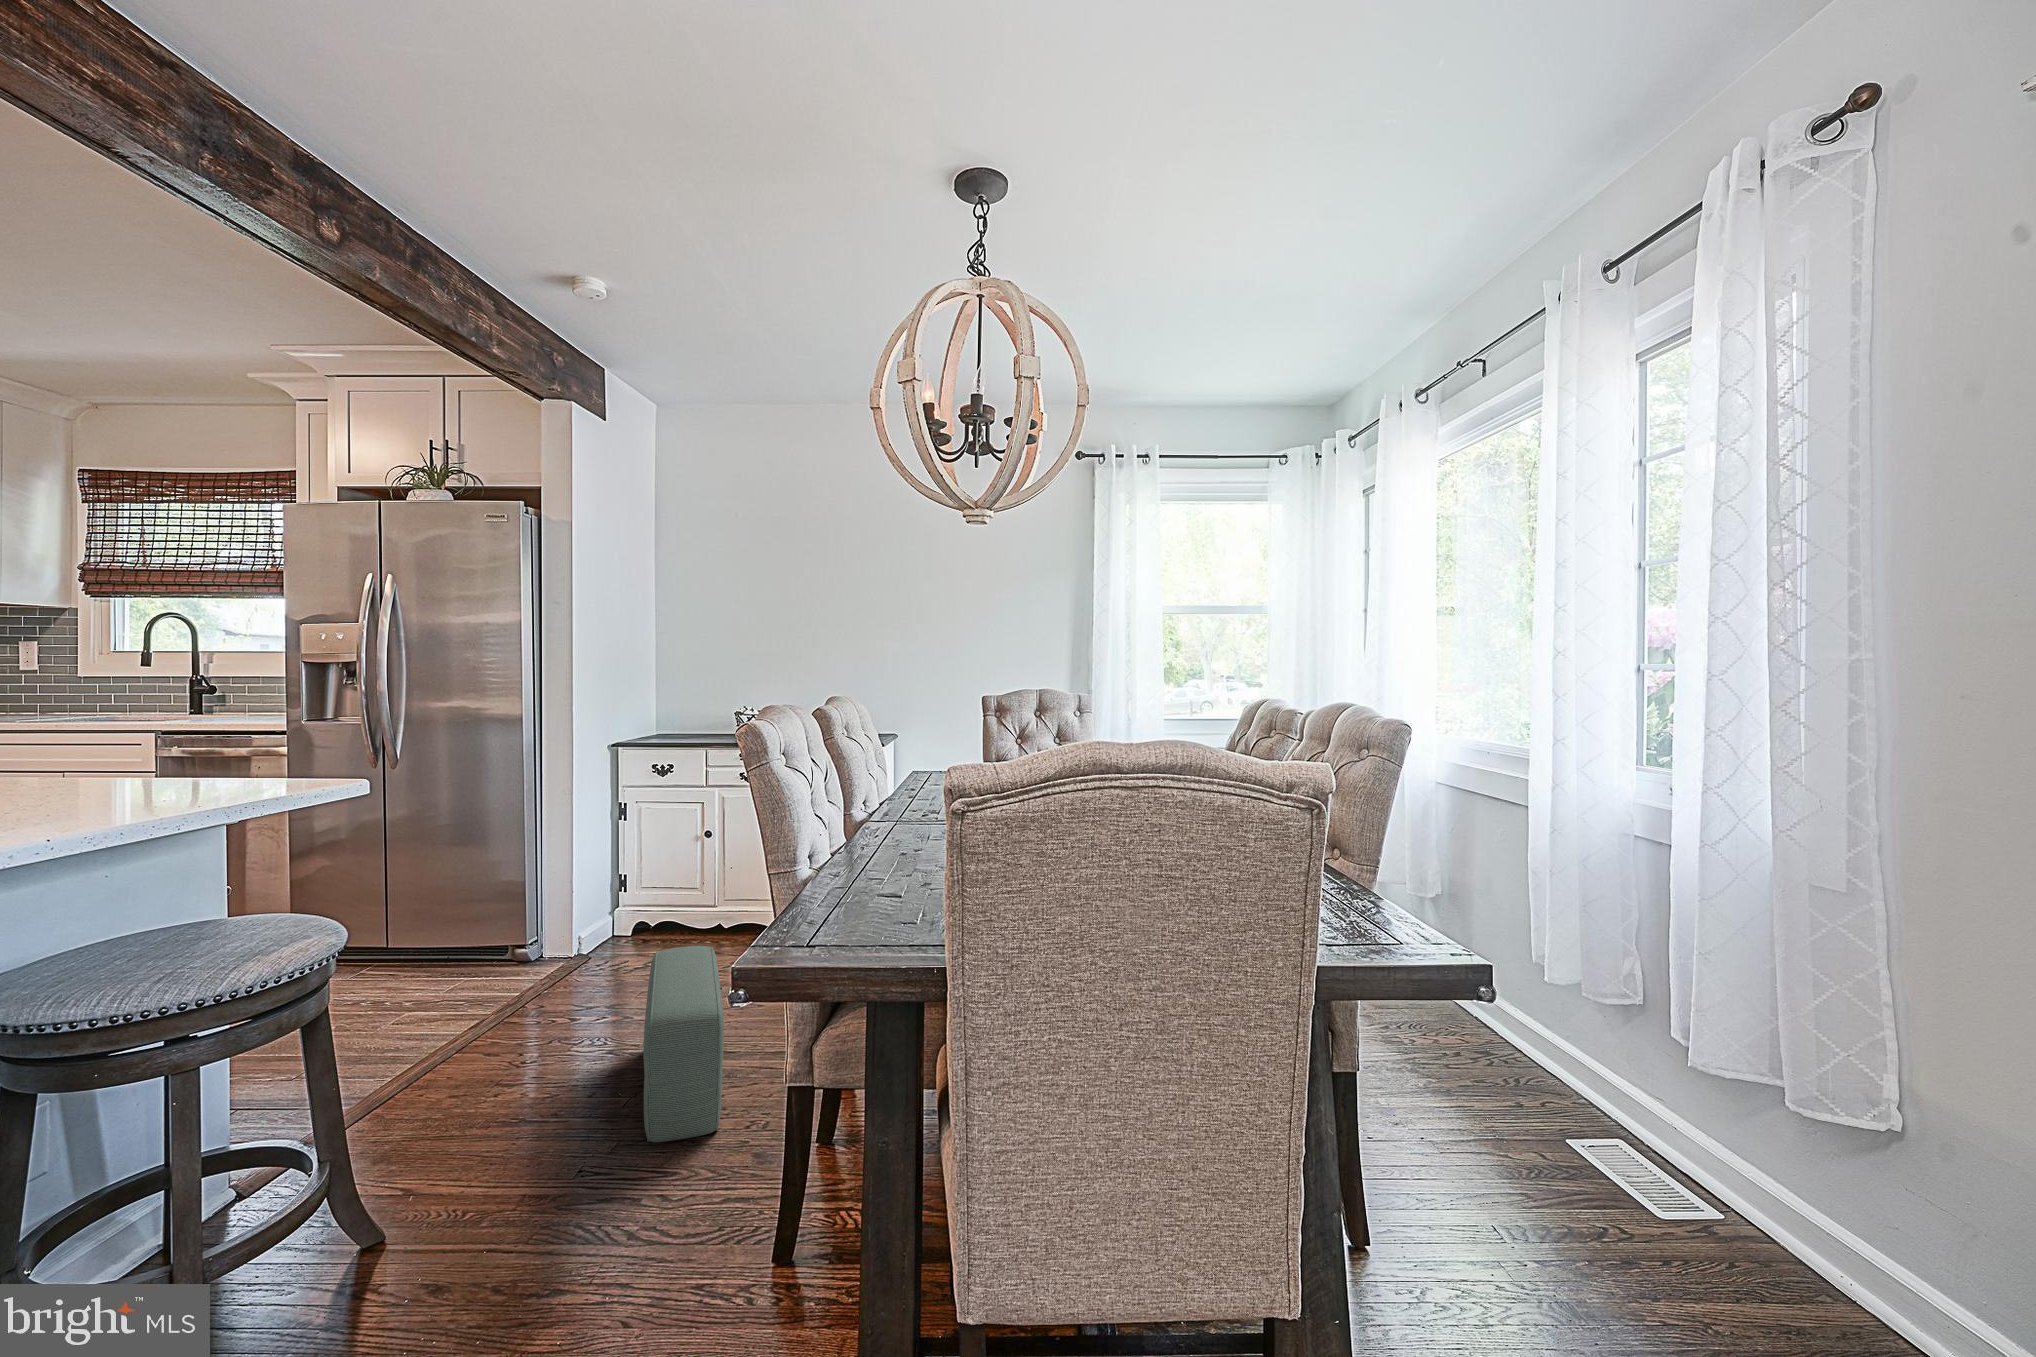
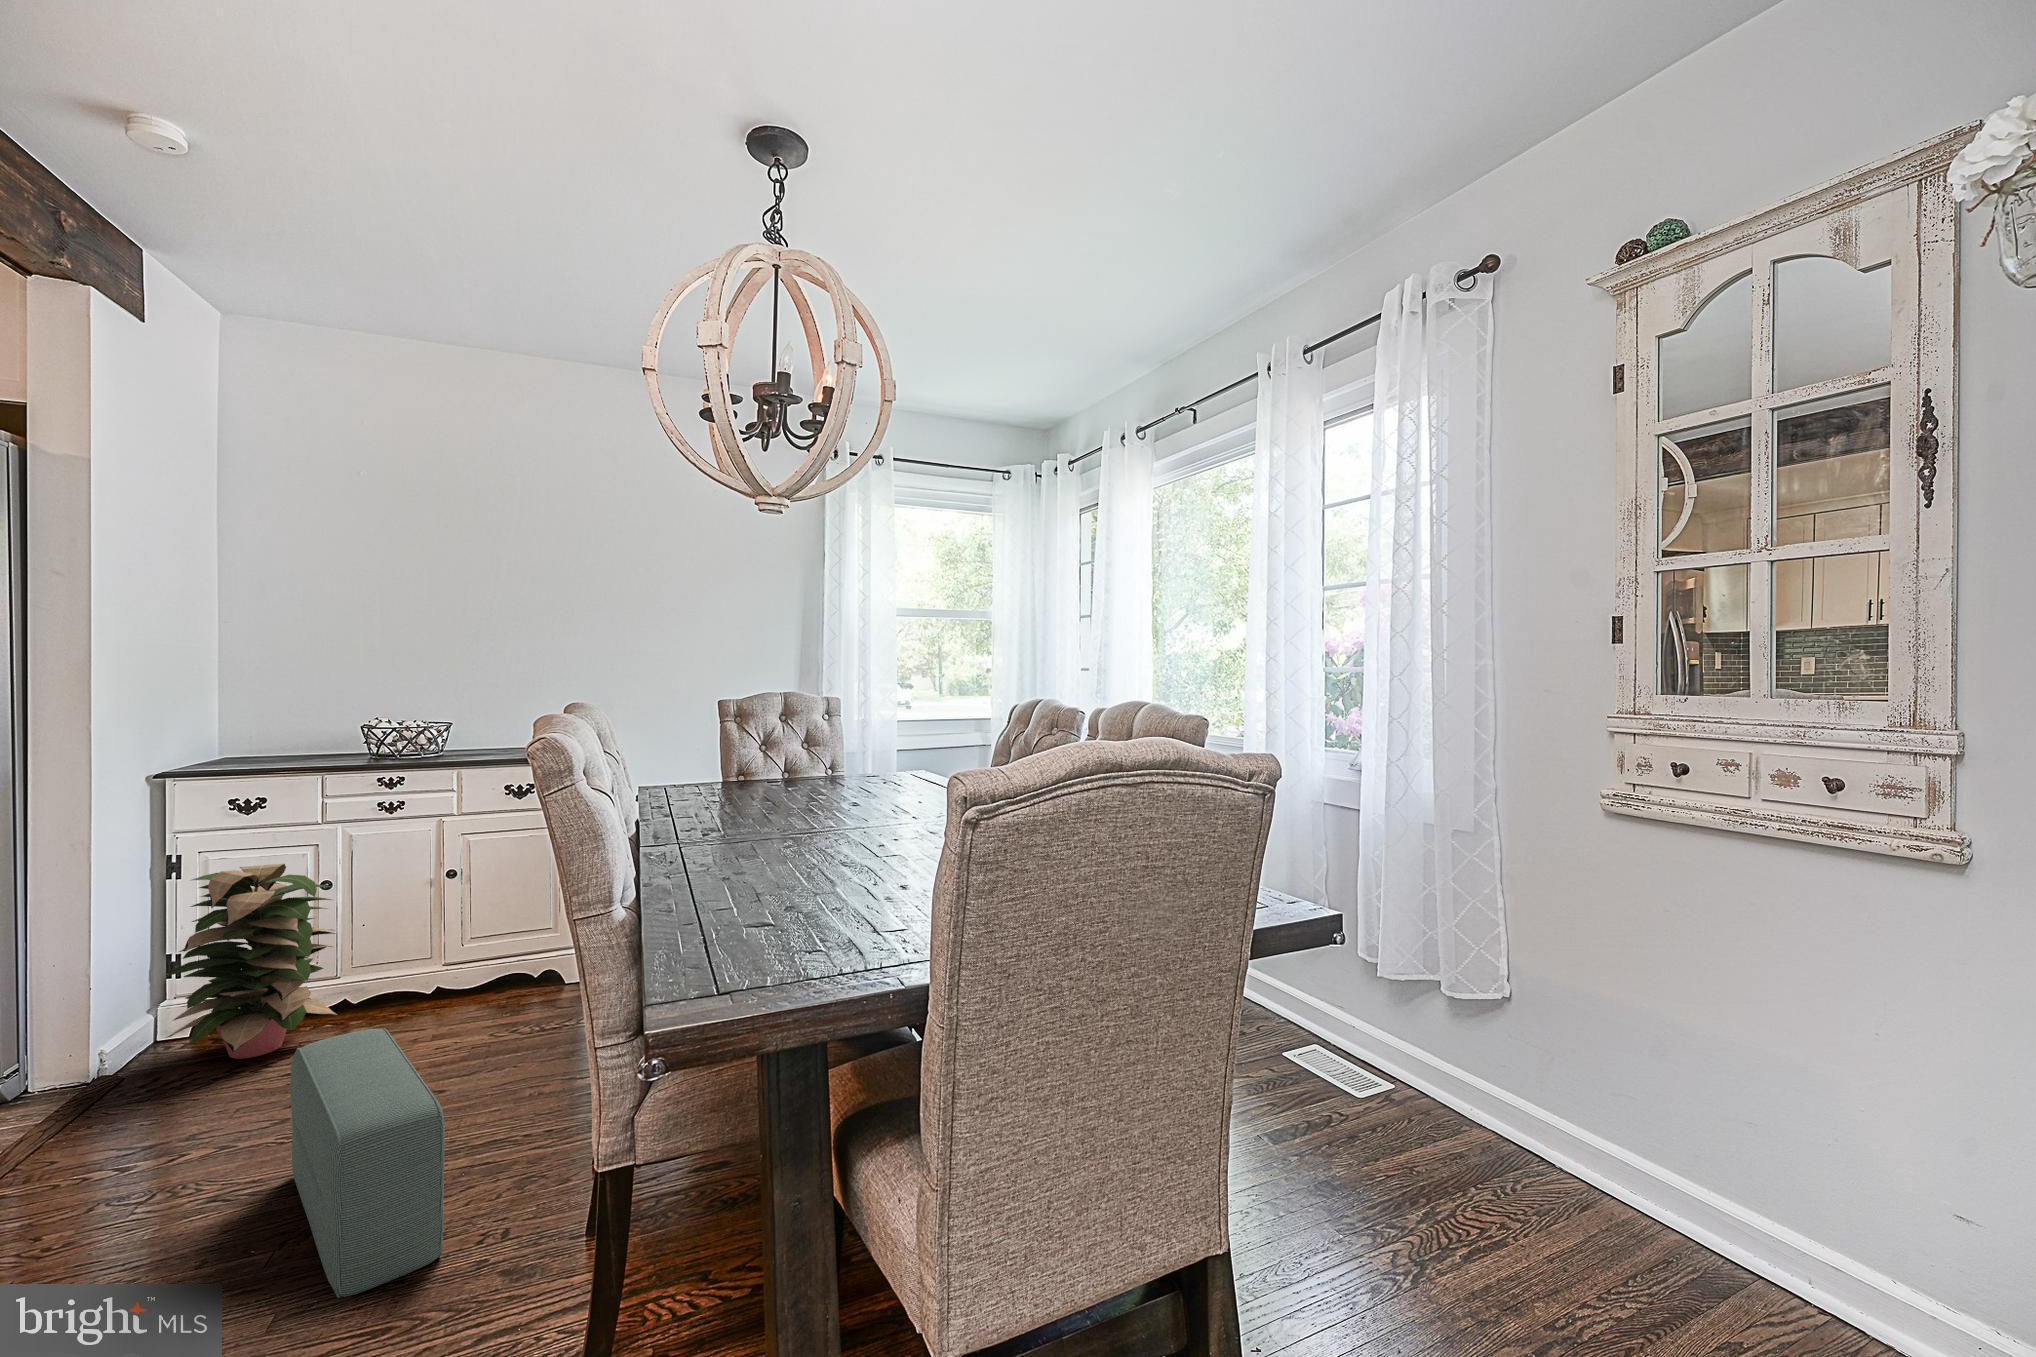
decorative plant: none [612,815,717,957] -> present [166,864,338,1059]

